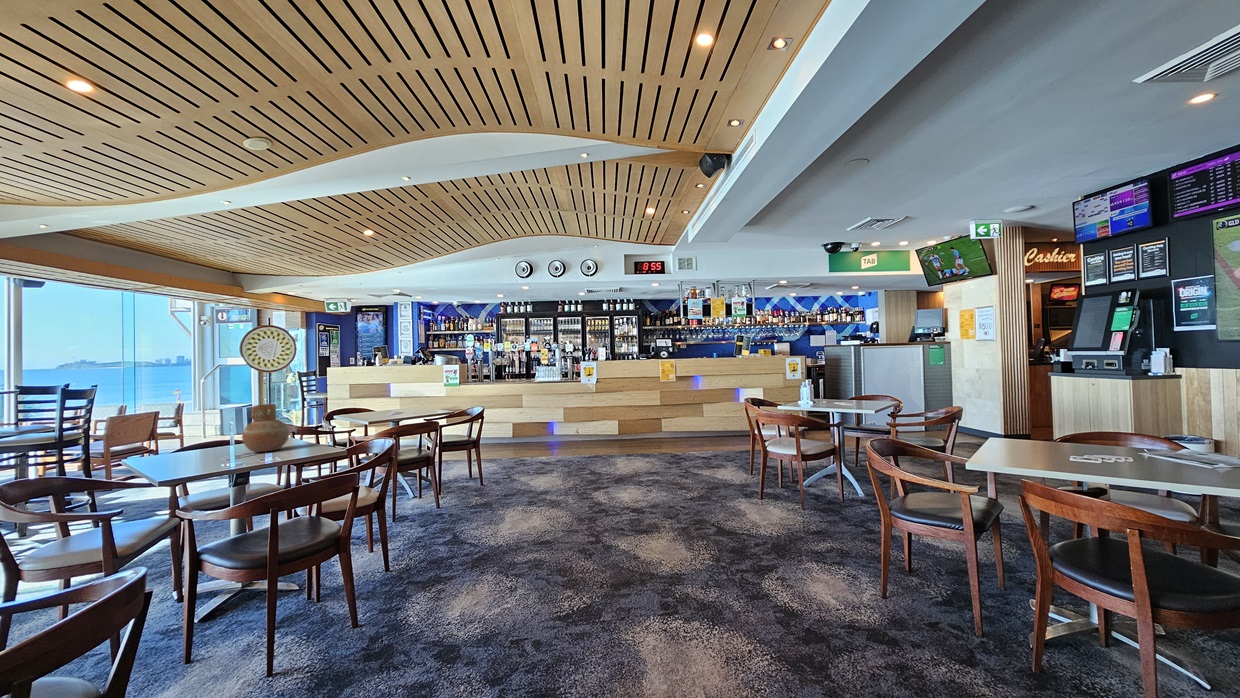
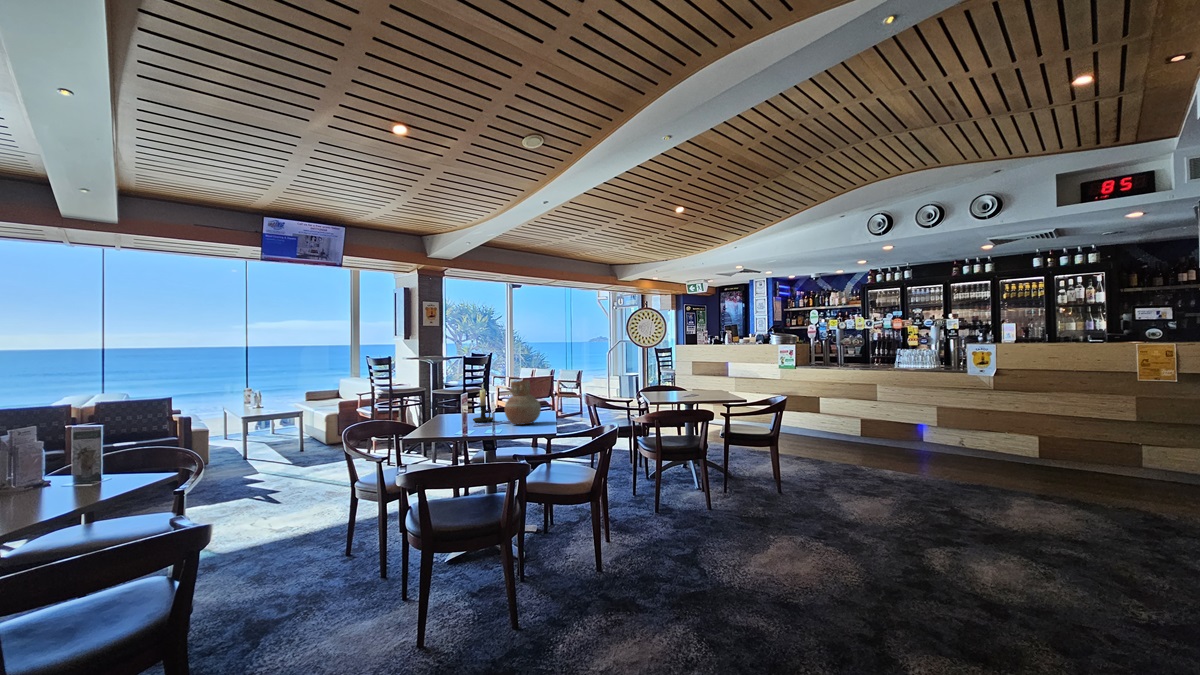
candle holder: none [177,413,209,459] -> present [473,385,493,423]

